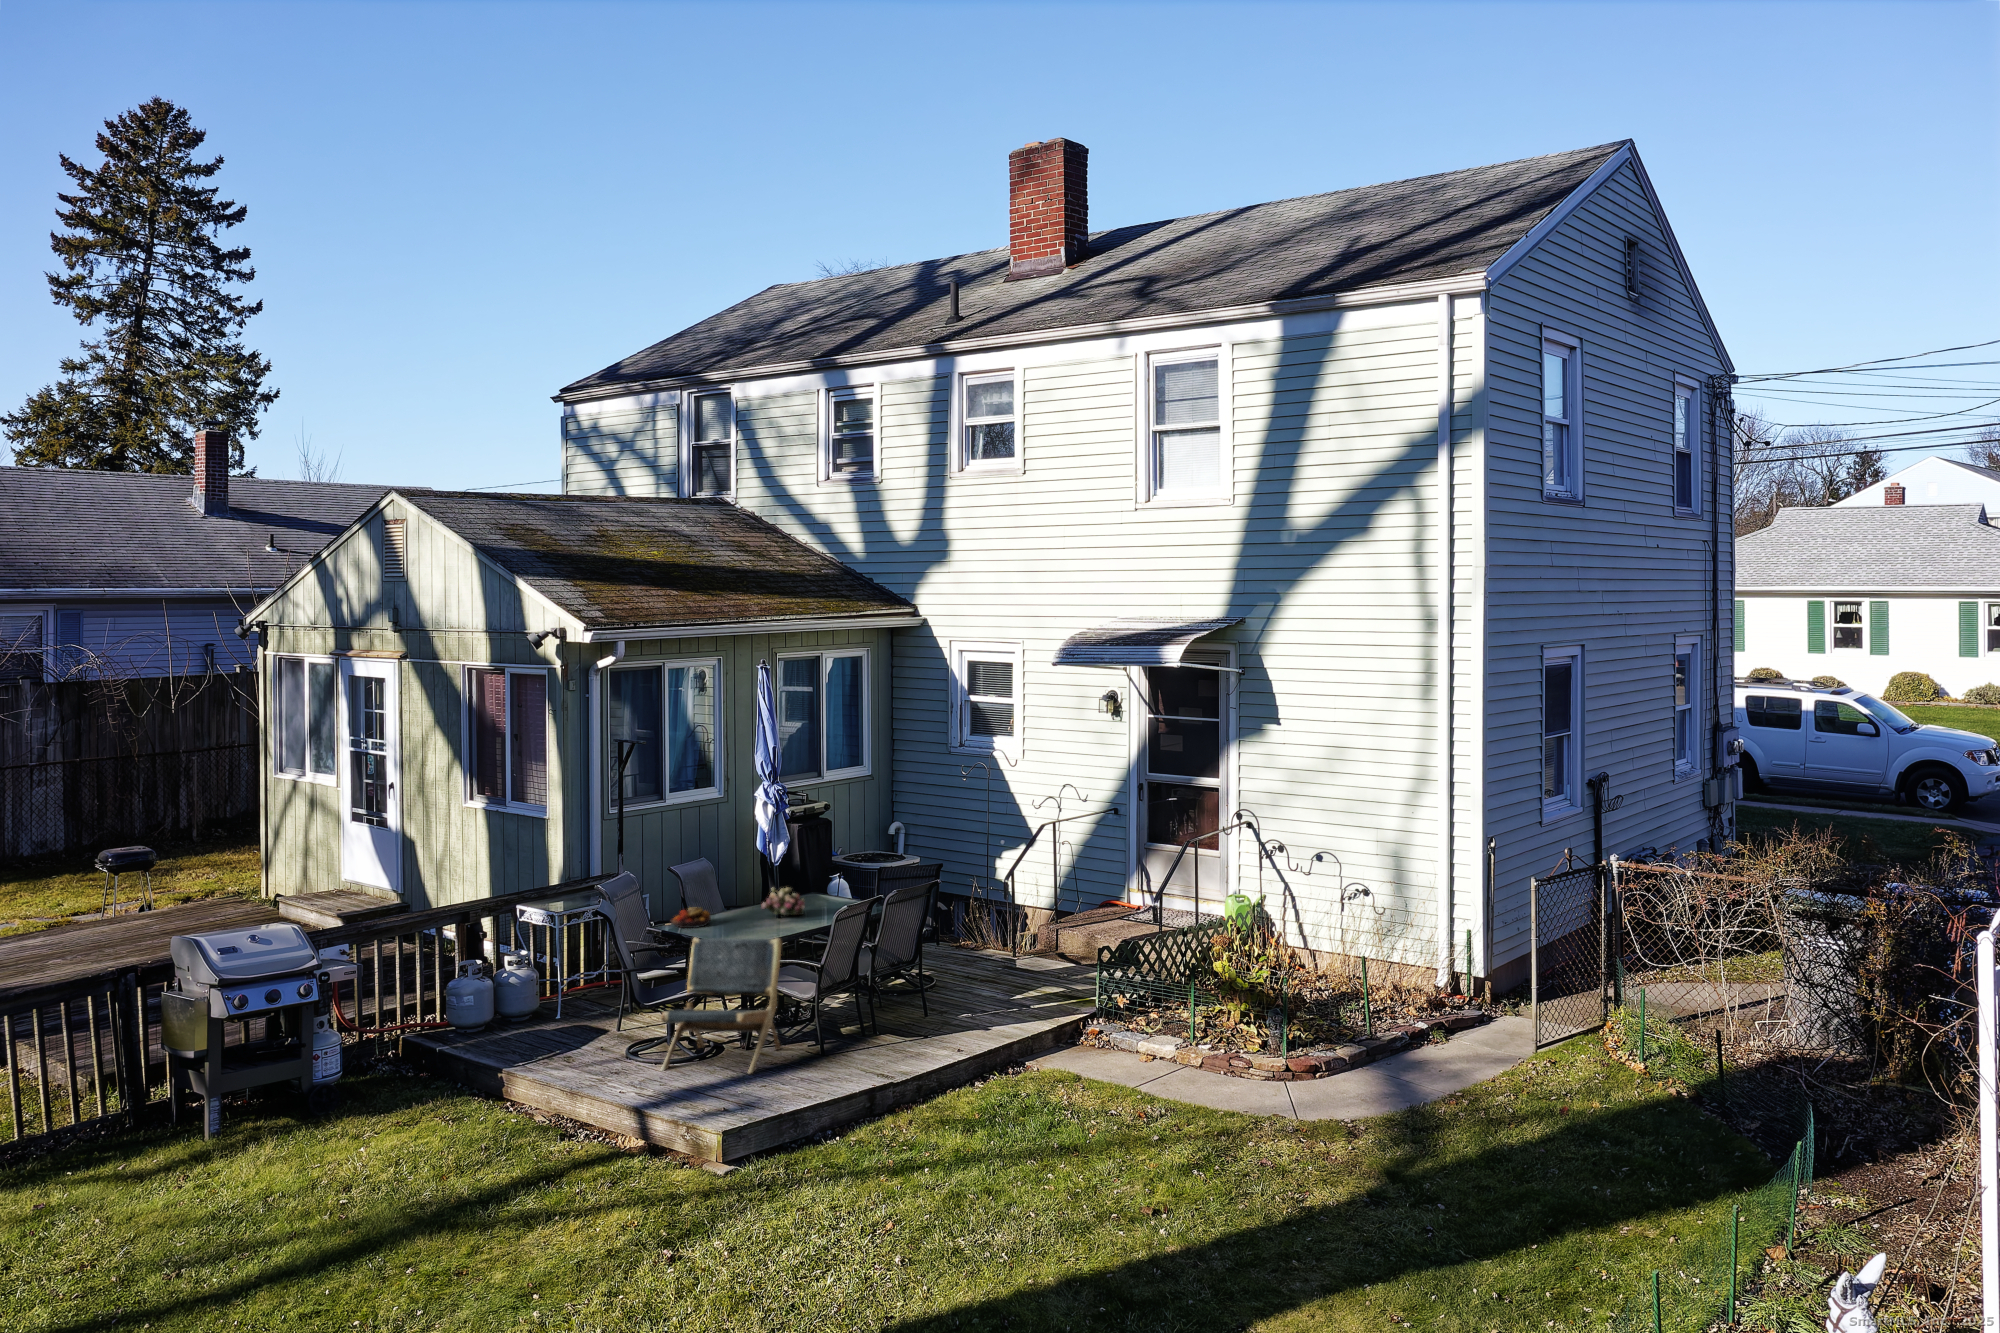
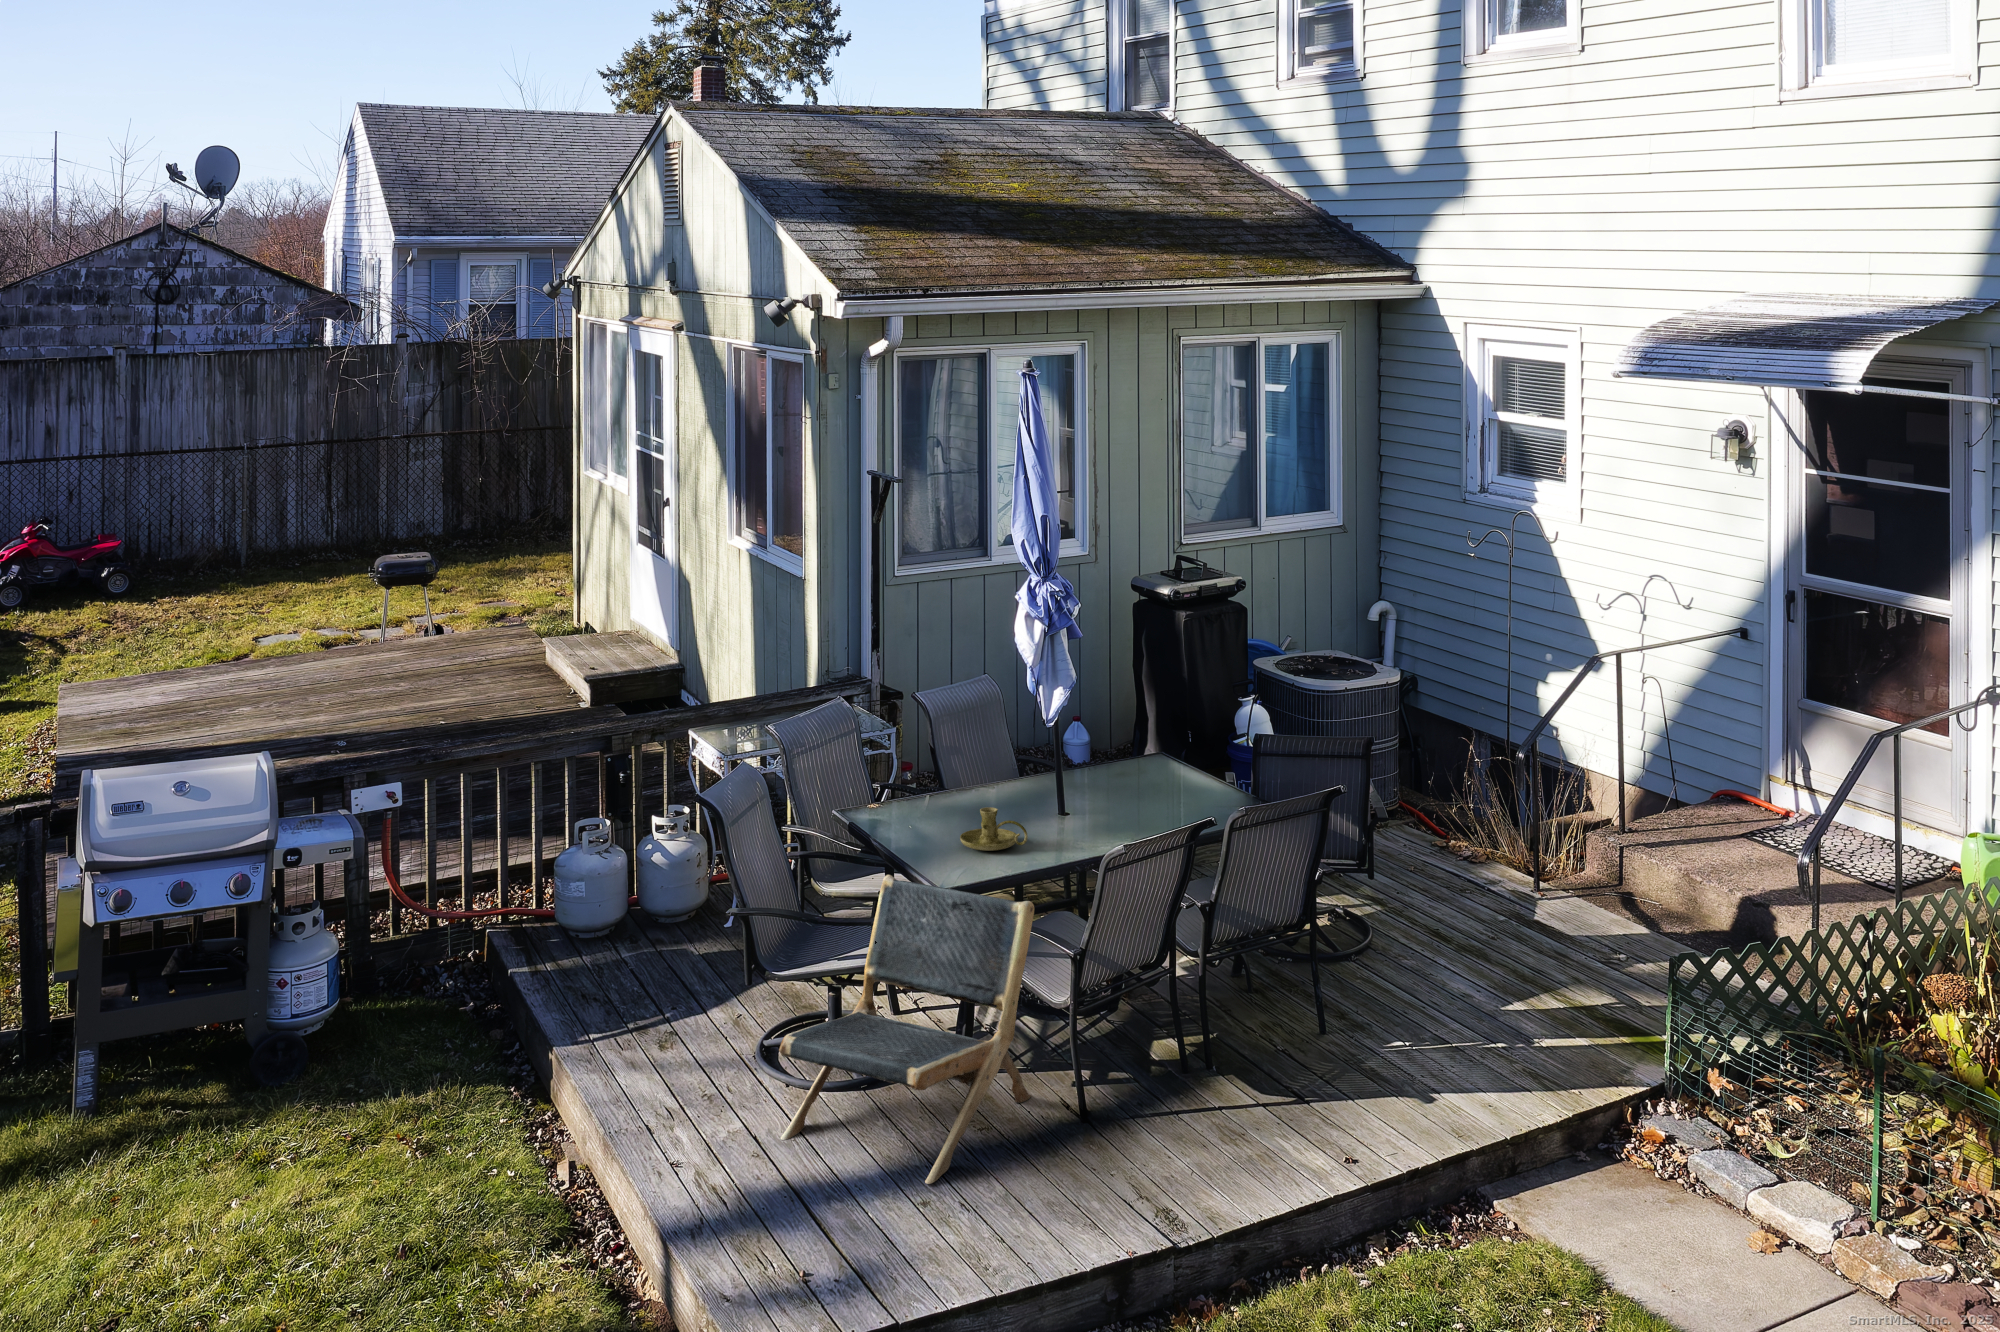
flower arrangement: present [762,887,805,915] -> none [1051,764,1132,819]
fruit bowl: present [671,907,711,928] -> none [892,785,961,831]
candle holder: none [720,907,759,930] -> present [960,807,1028,851]

